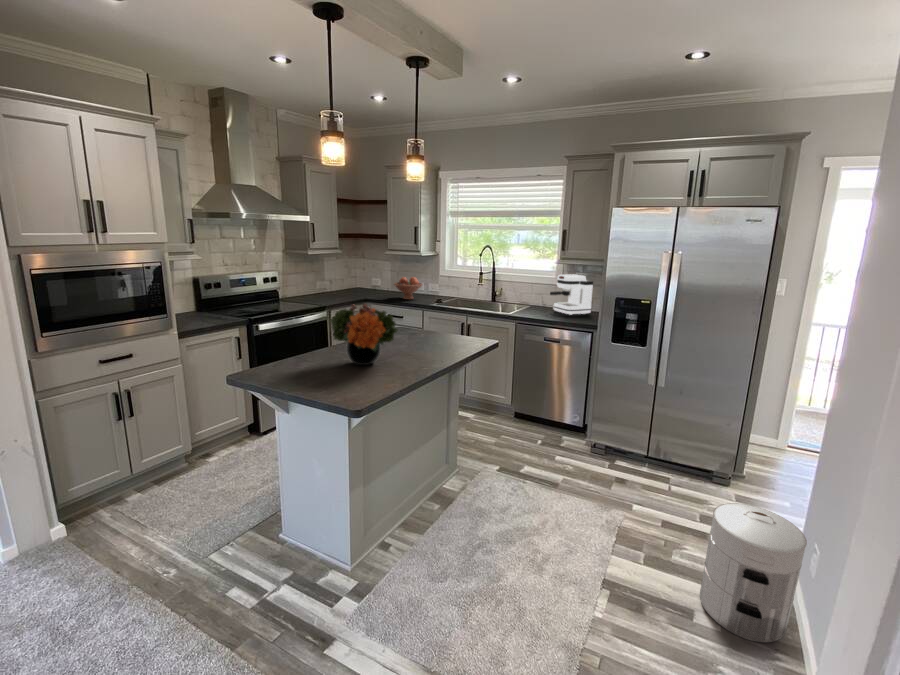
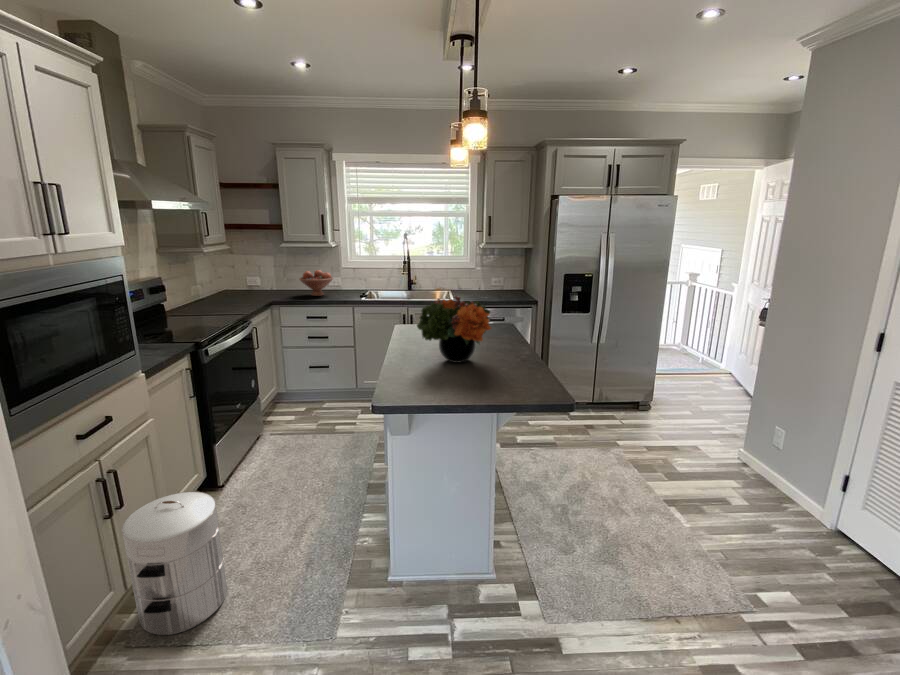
coffee maker: present [550,275,593,315] -> none [479,257,513,294]
waste bin: present [700,503,807,642] -> present [121,492,227,635]

